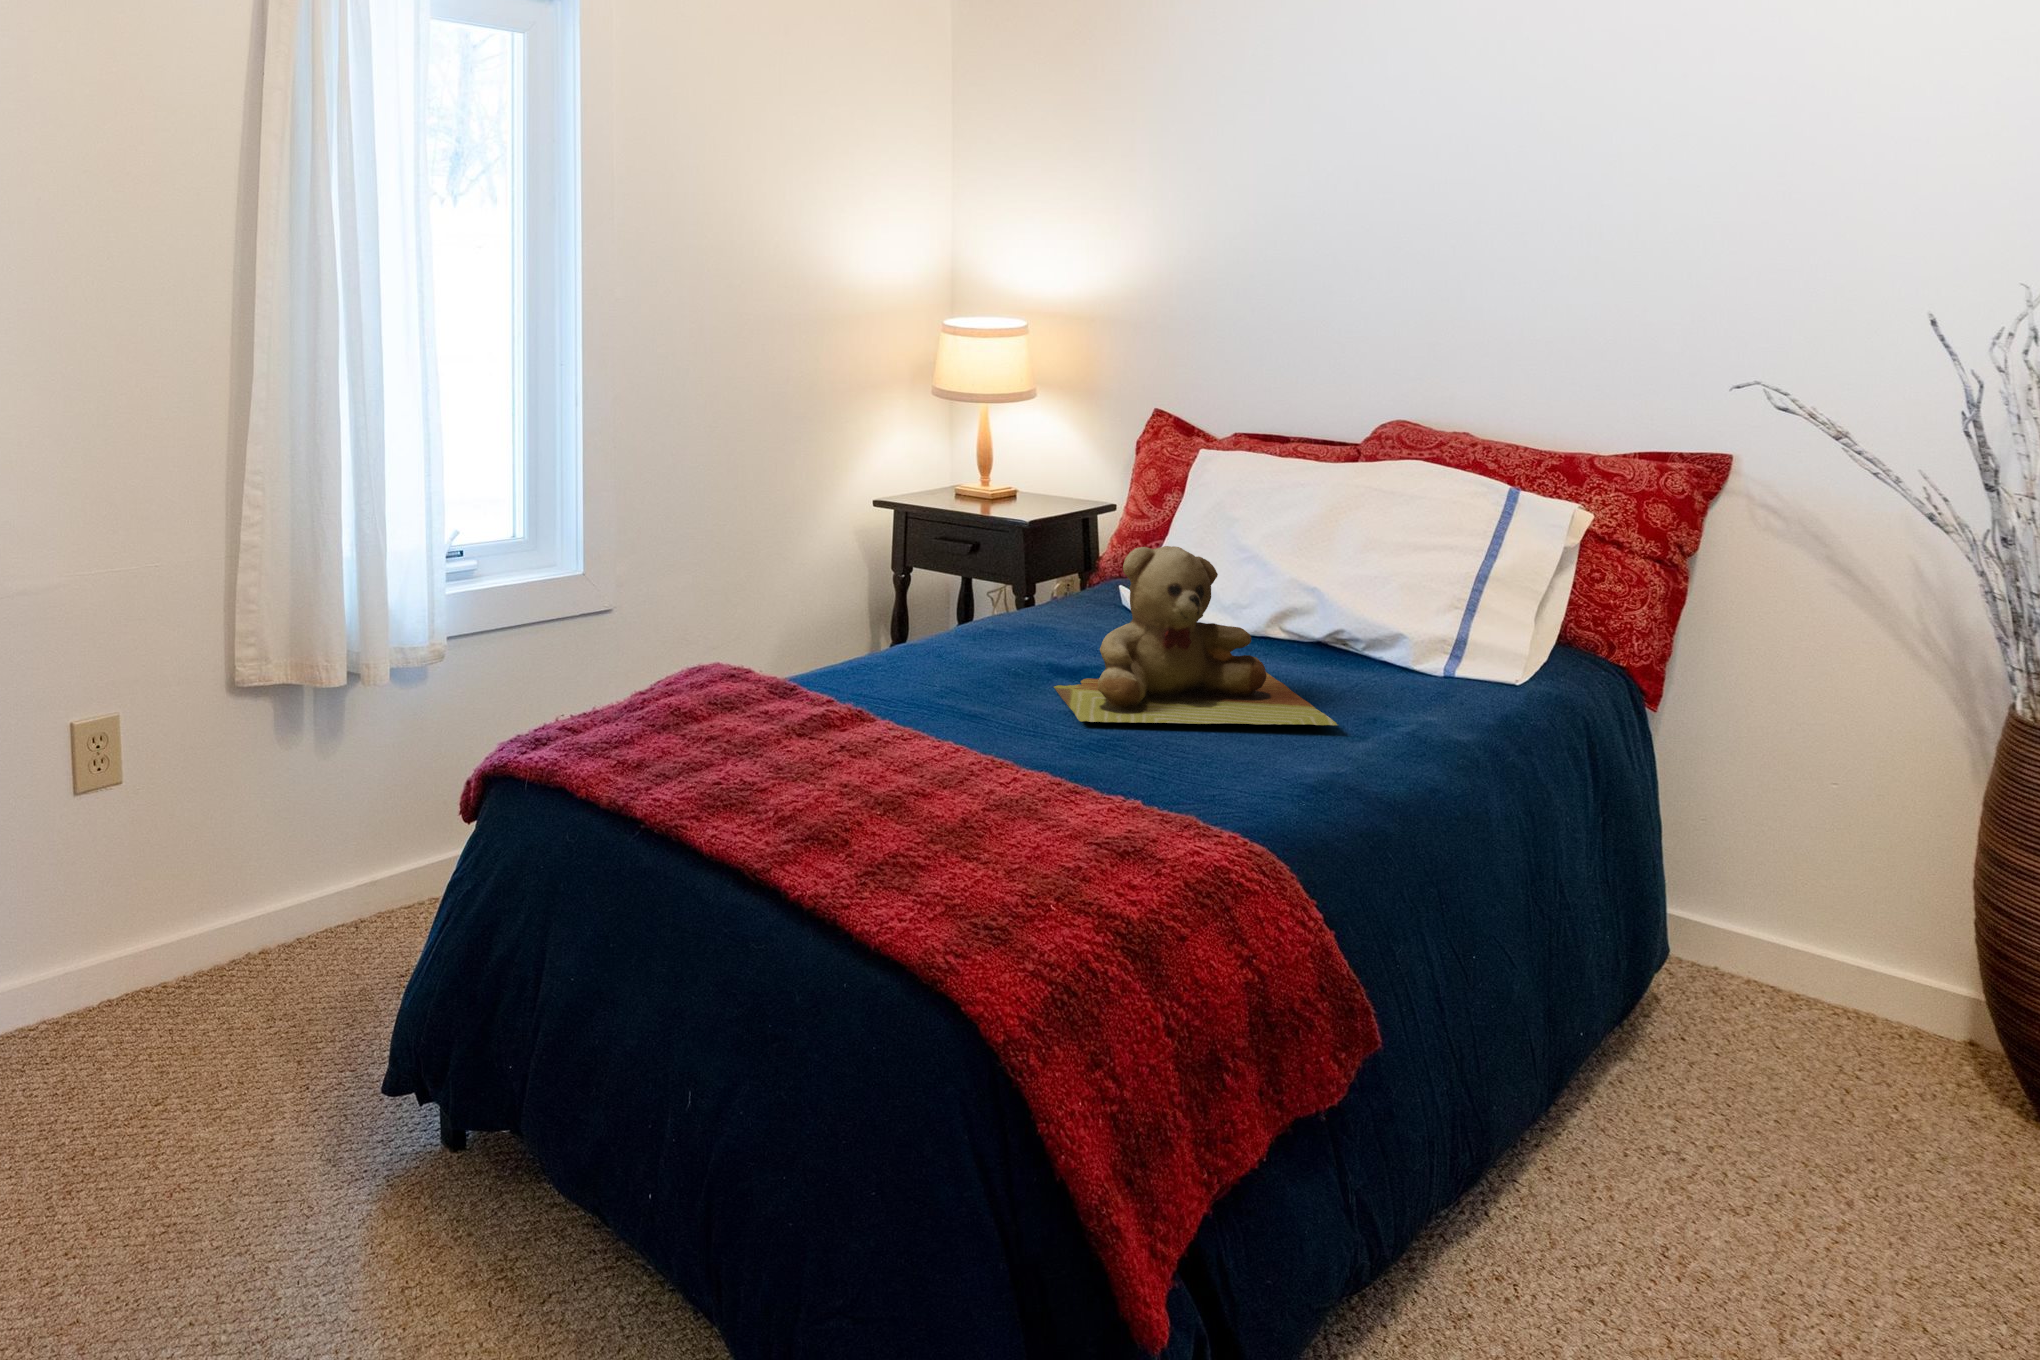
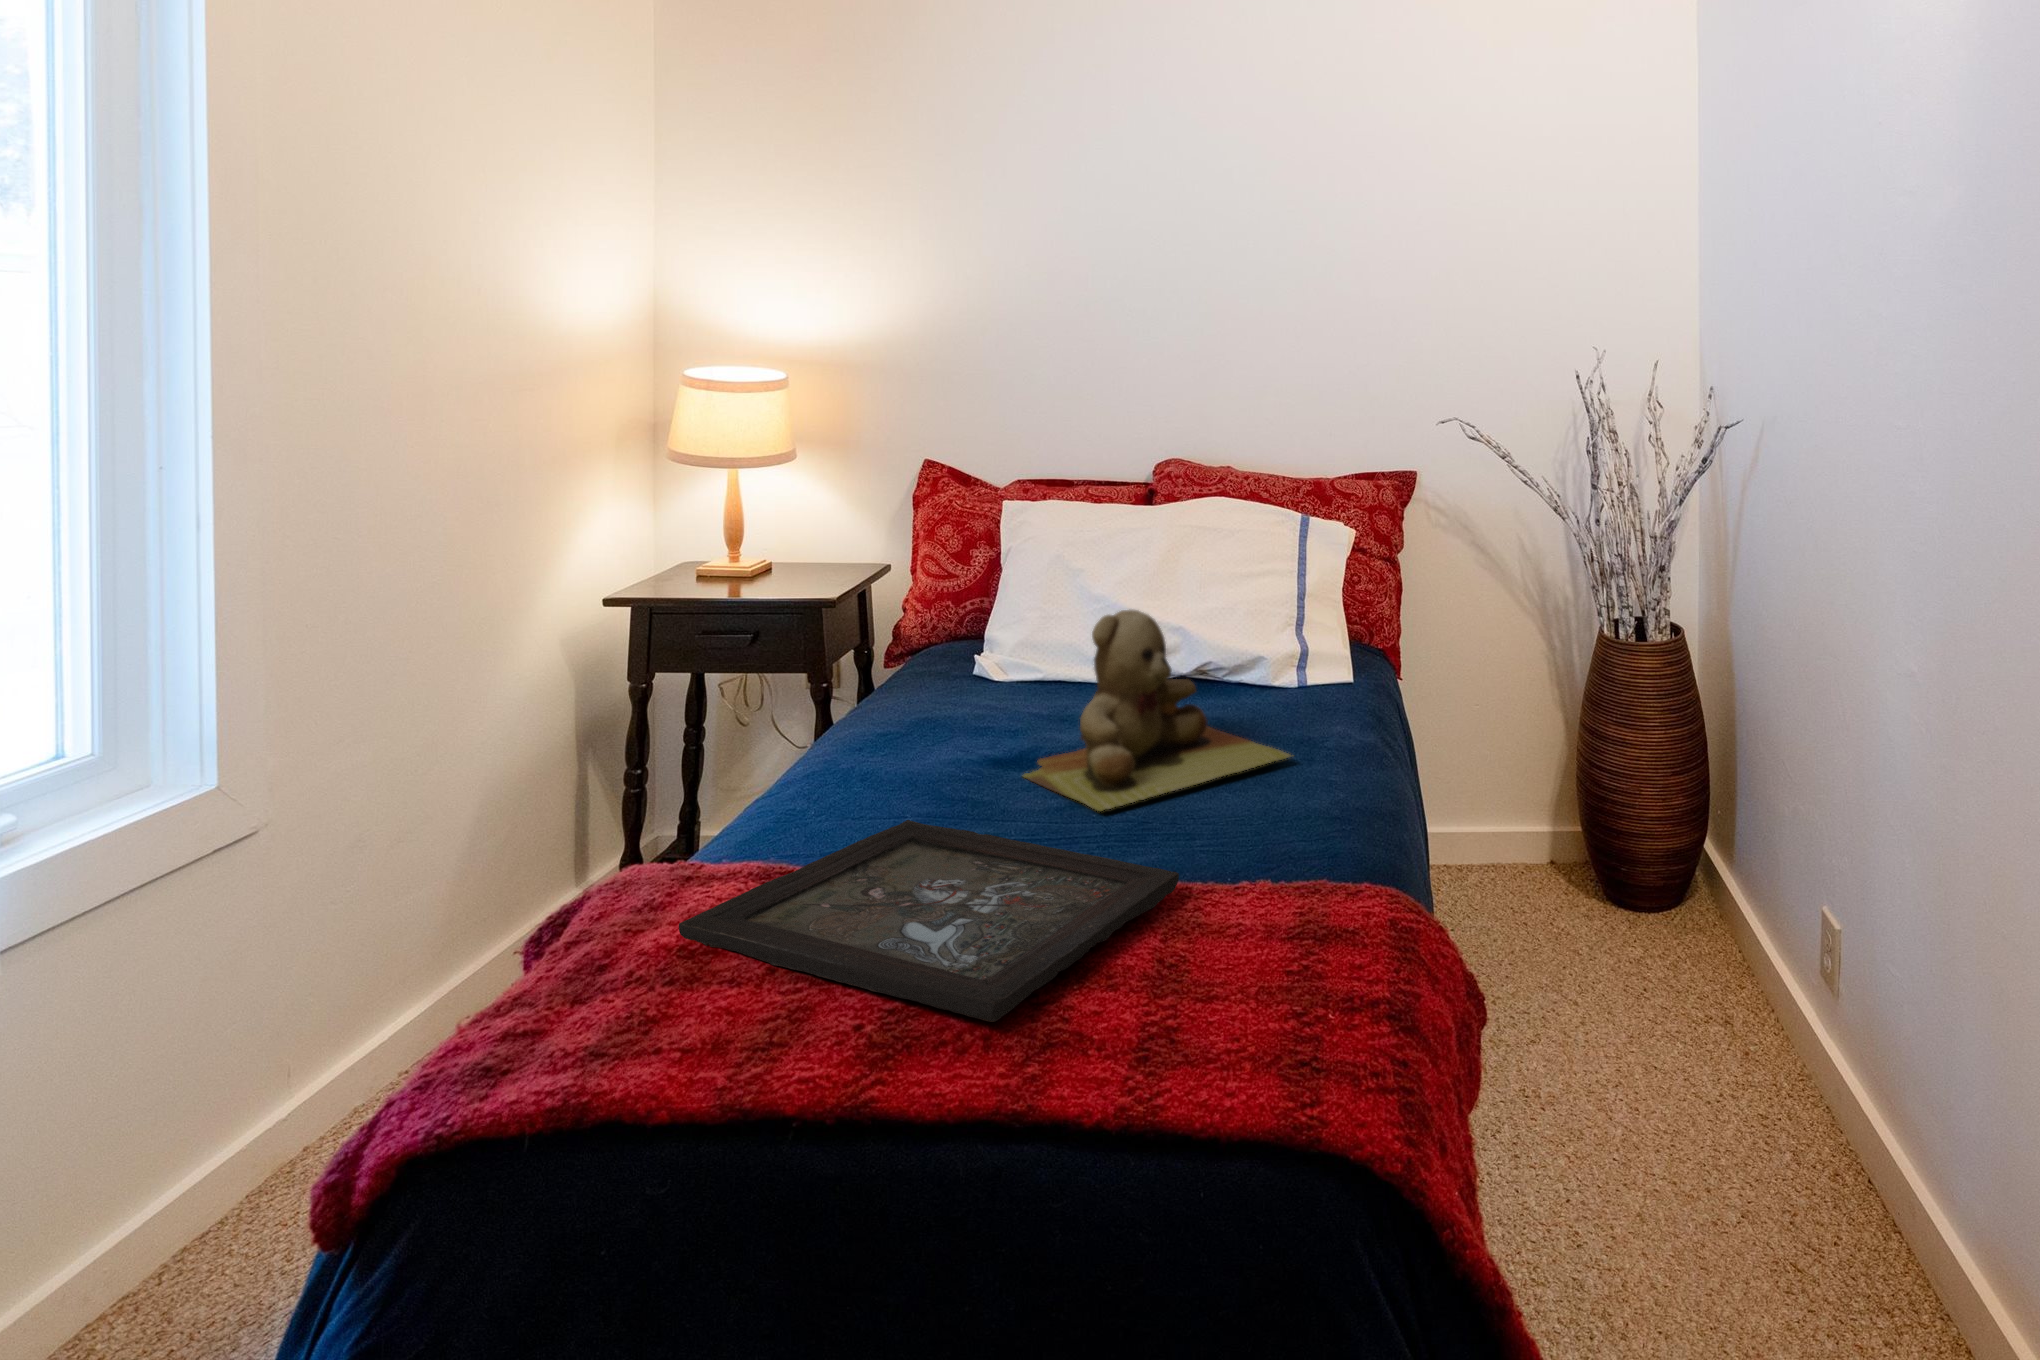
tray: none [693,691,1068,815] -> present [679,820,1179,1022]

